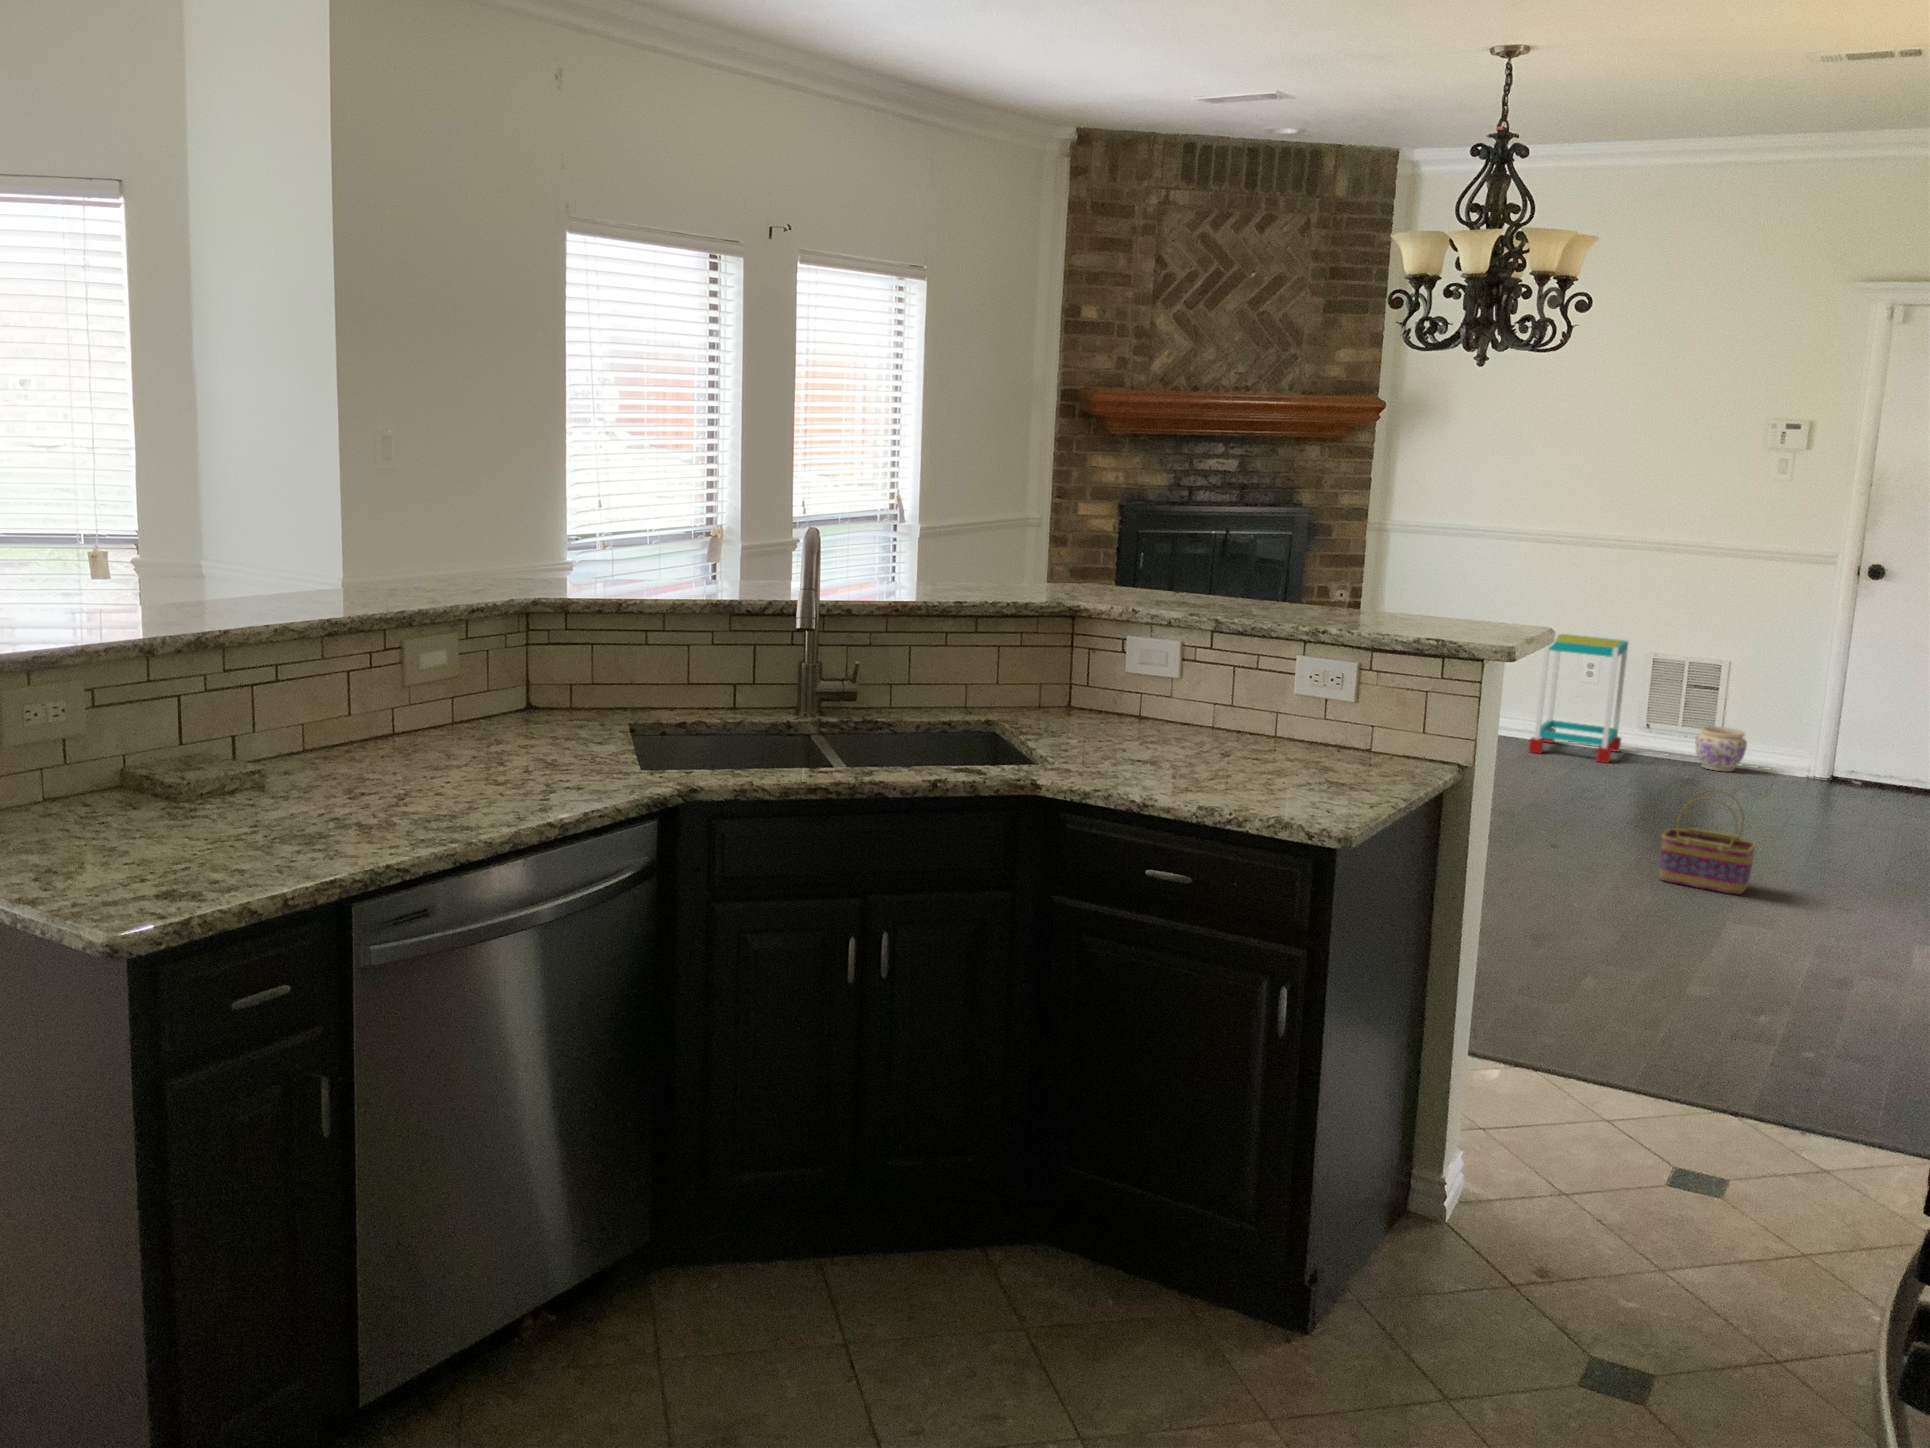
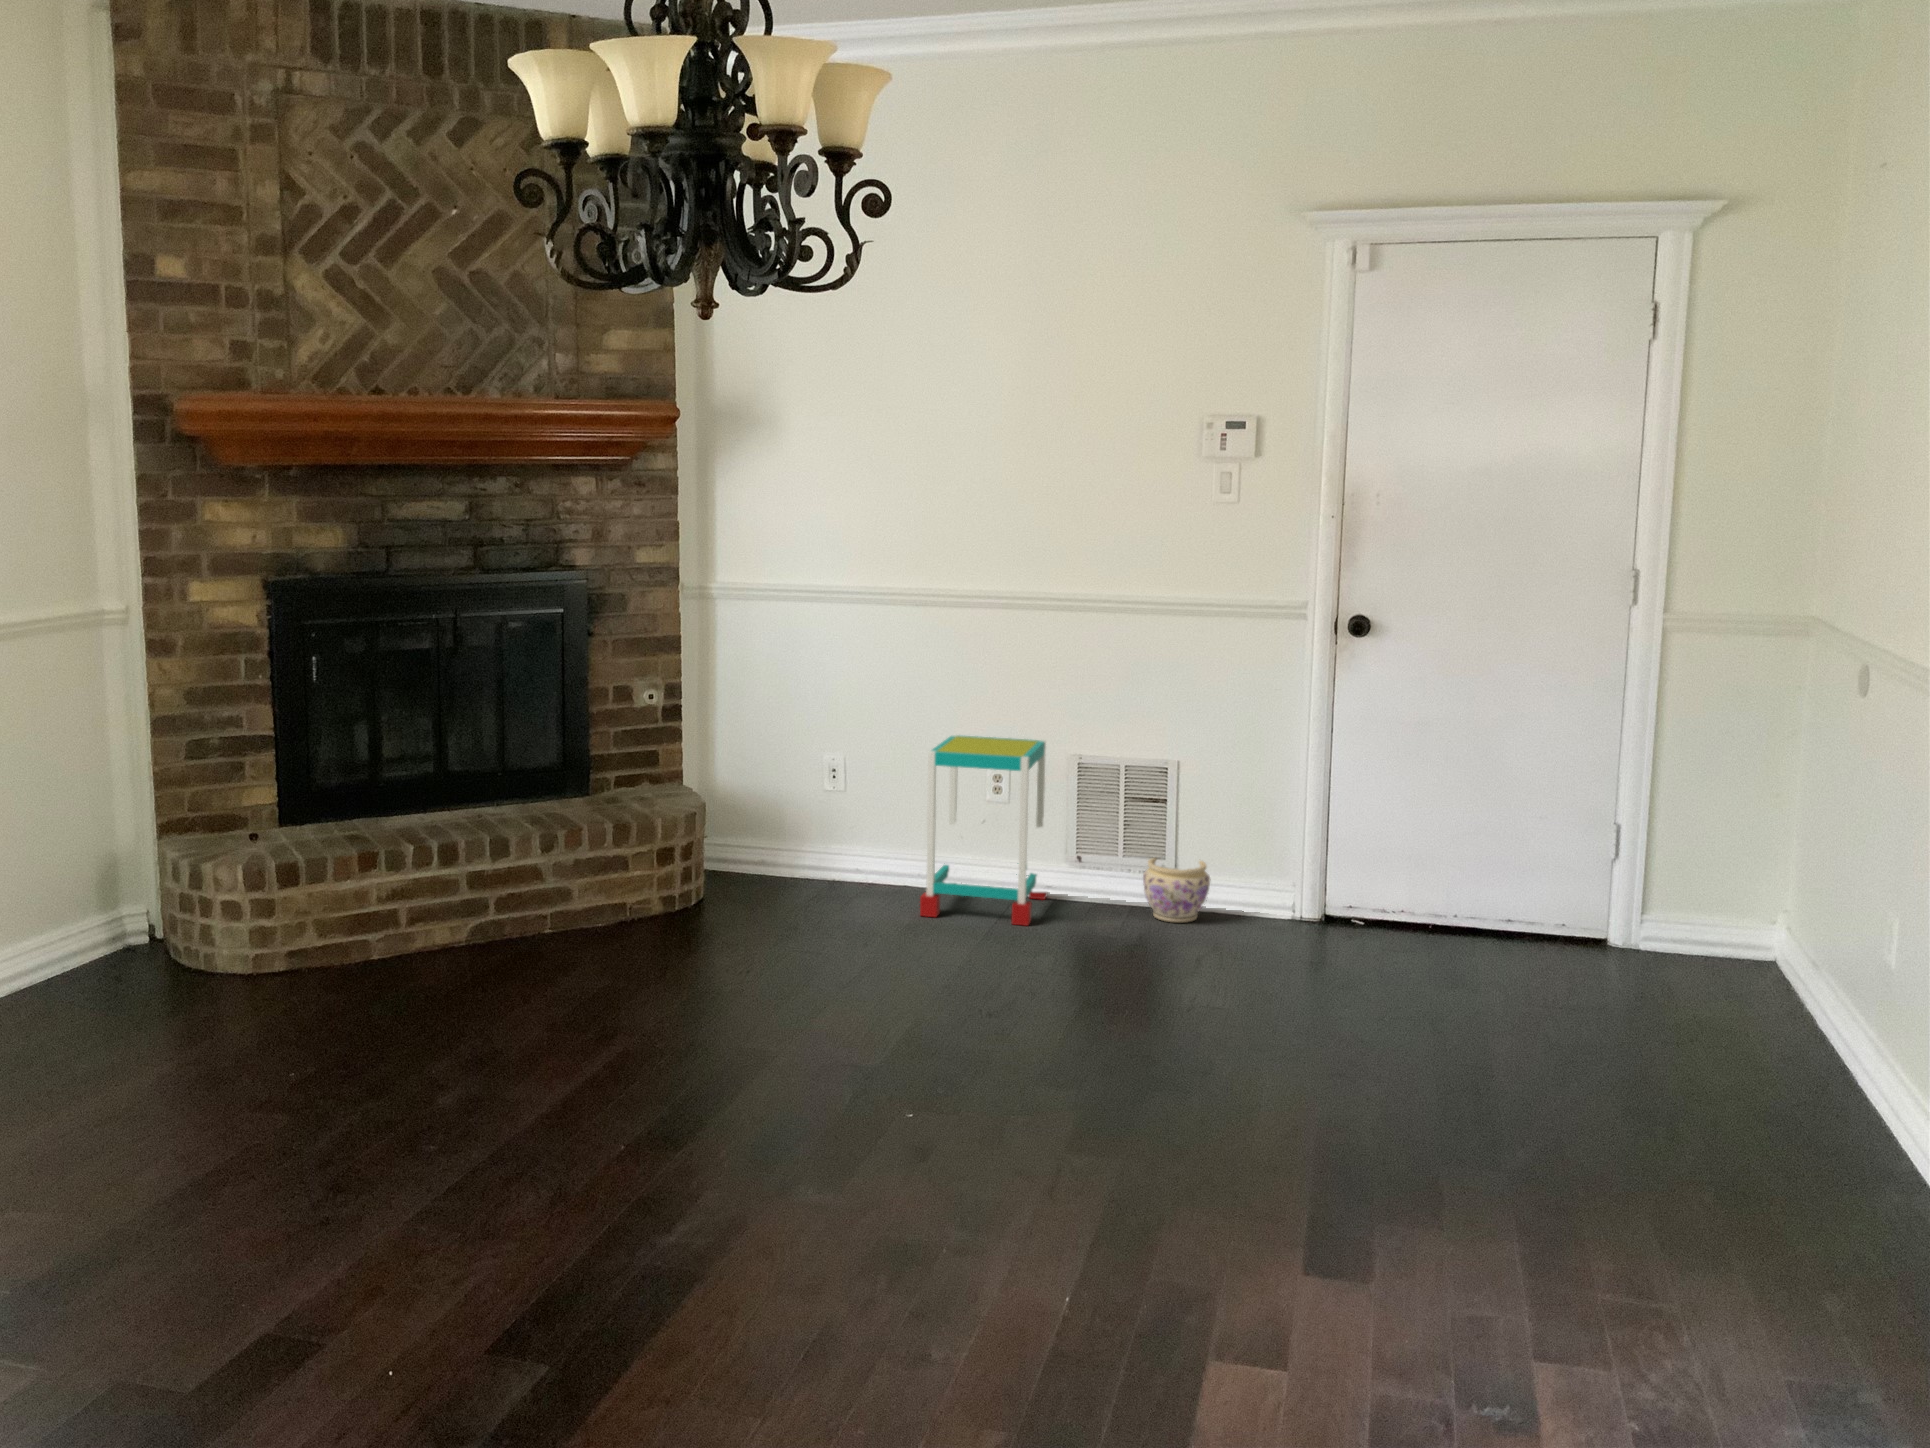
basket: present [1660,790,1756,894] -> none [1075,1067,1238,1277]

